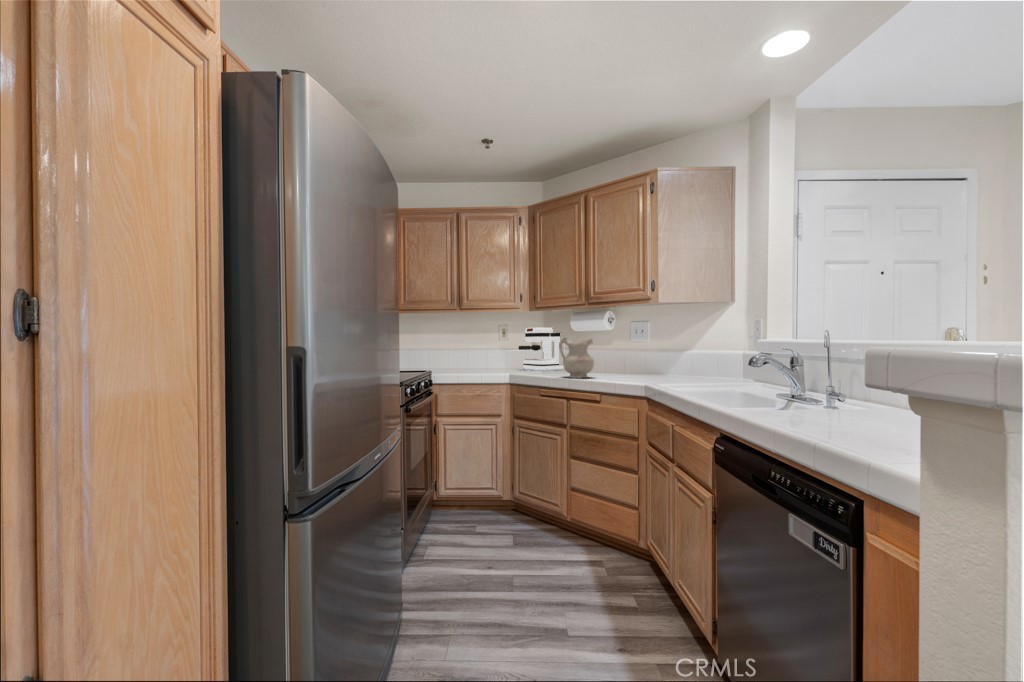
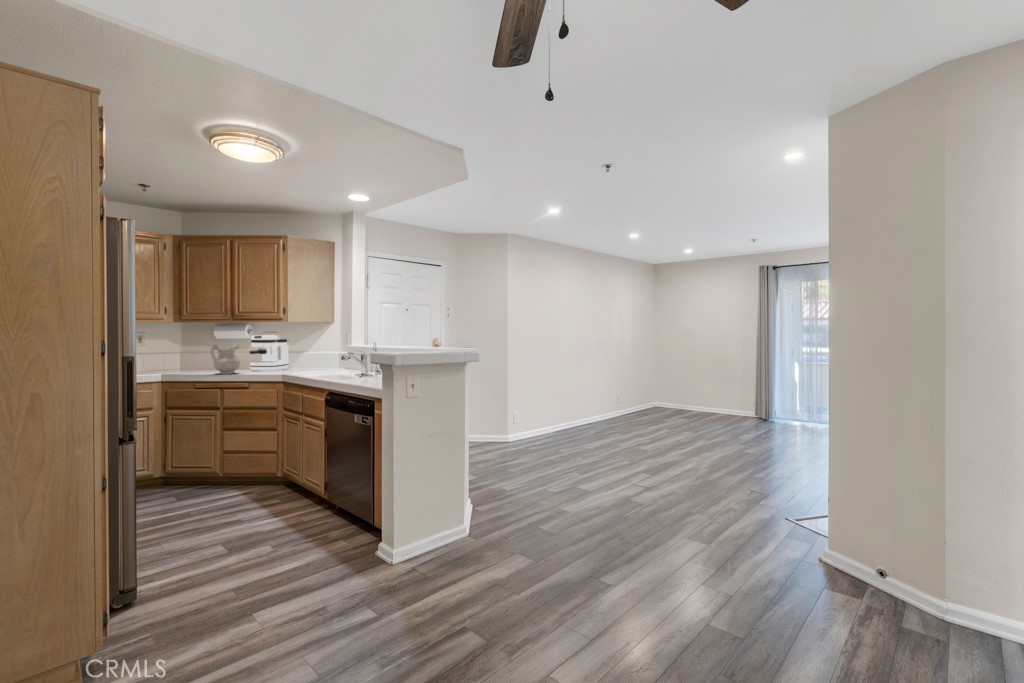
coffee maker: present [519,328,564,371] -> present [250,335,289,371]

